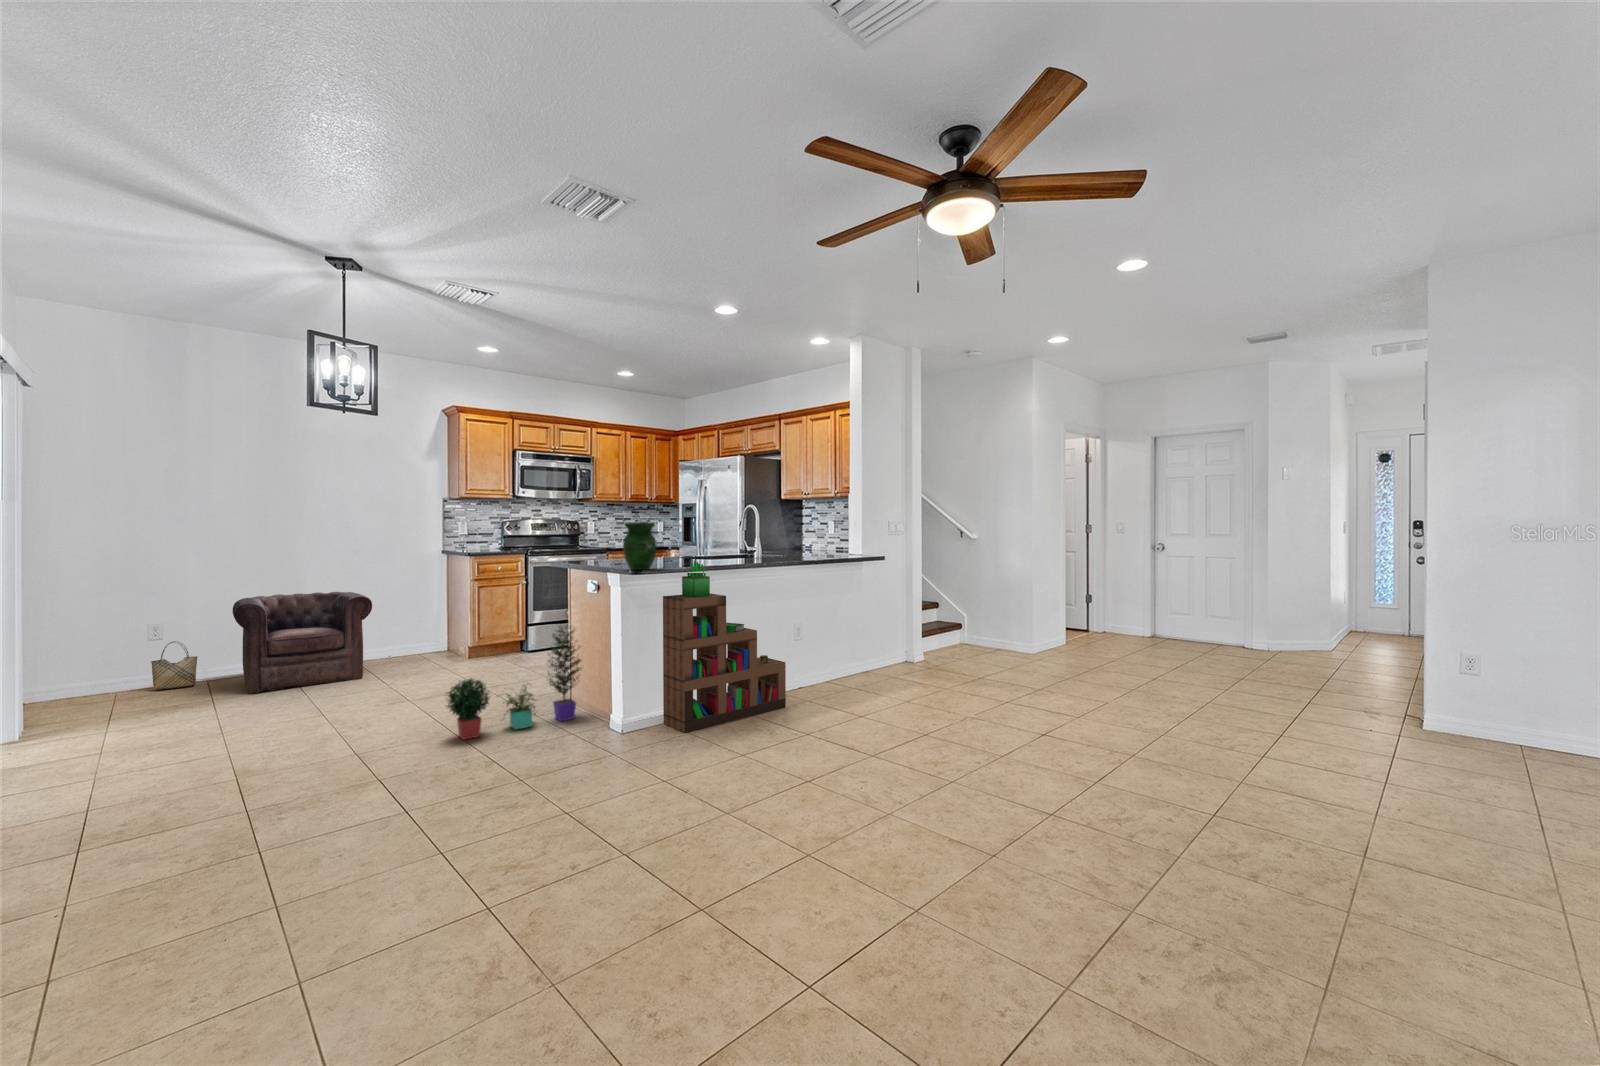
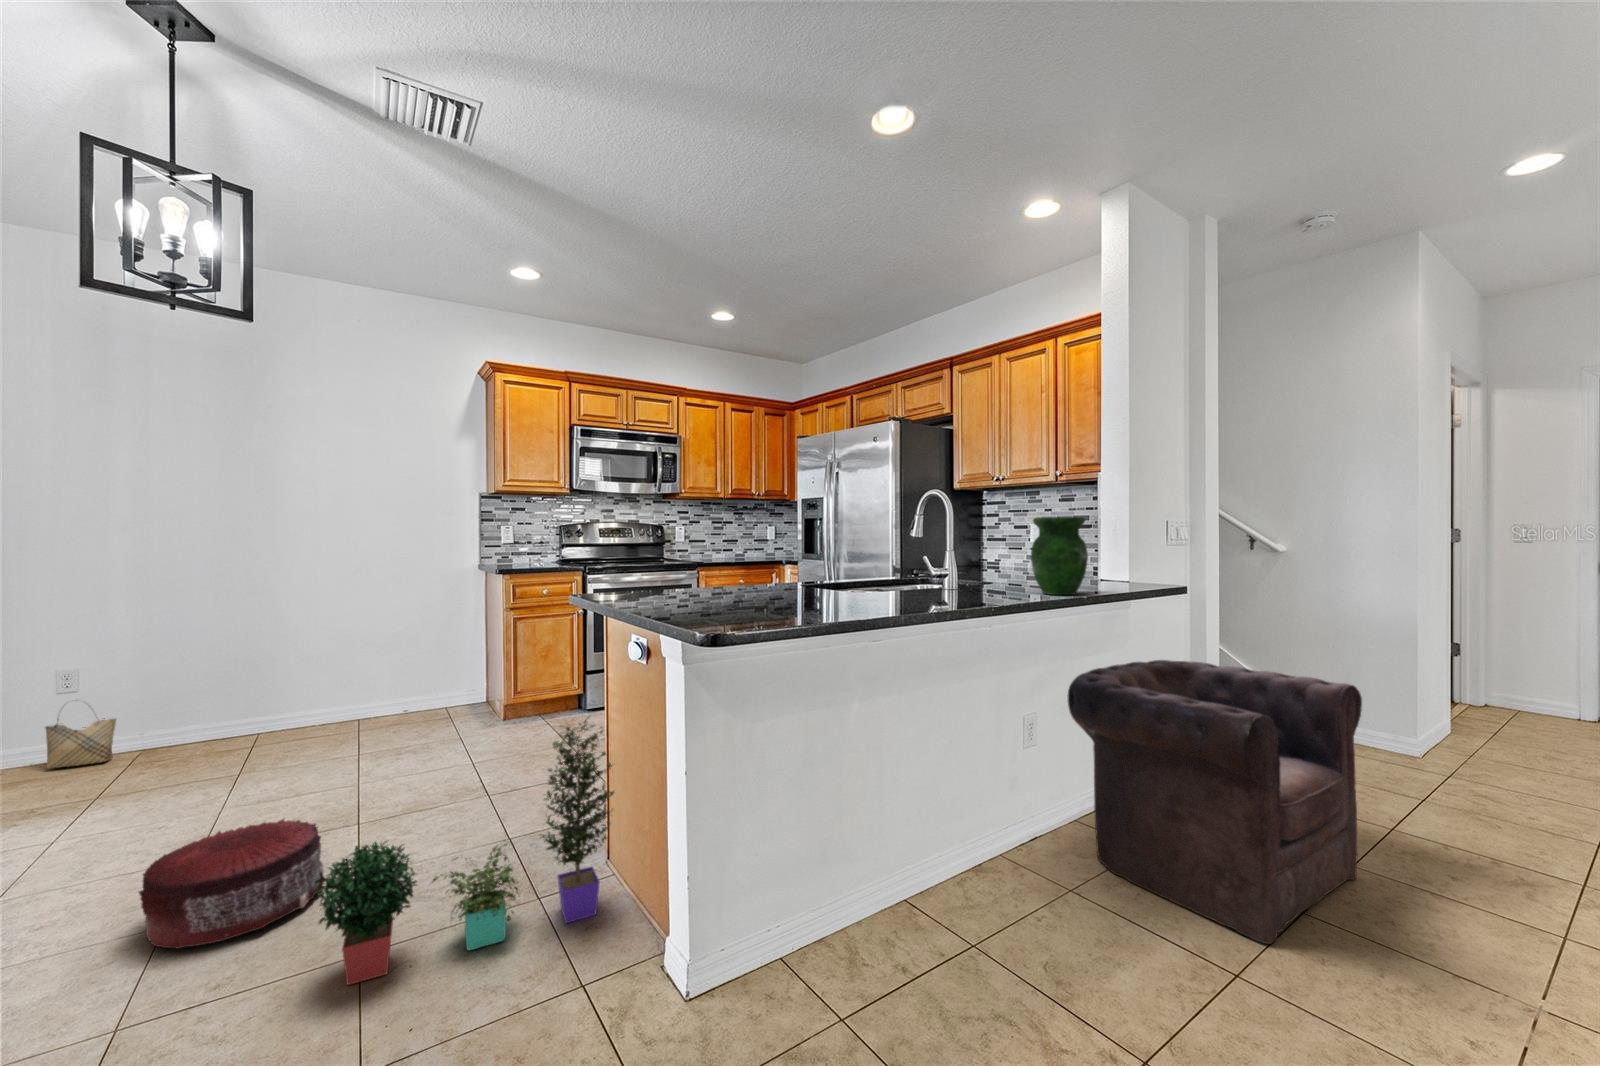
vase: present [623,522,656,570] -> present [1031,517,1088,595]
bookshelf: present [663,562,786,733] -> none [771,603,1029,1012]
armchair: present [233,592,372,694] -> present [1068,660,1362,944]
pouf: none [334,686,420,737] -> present [139,819,326,949]

